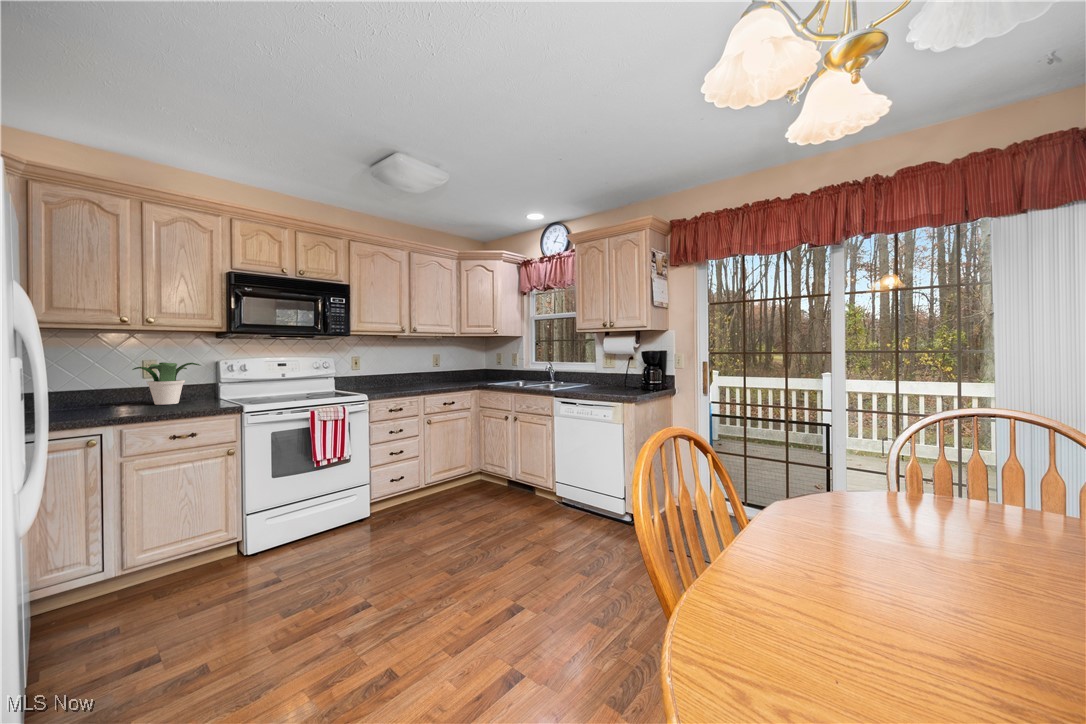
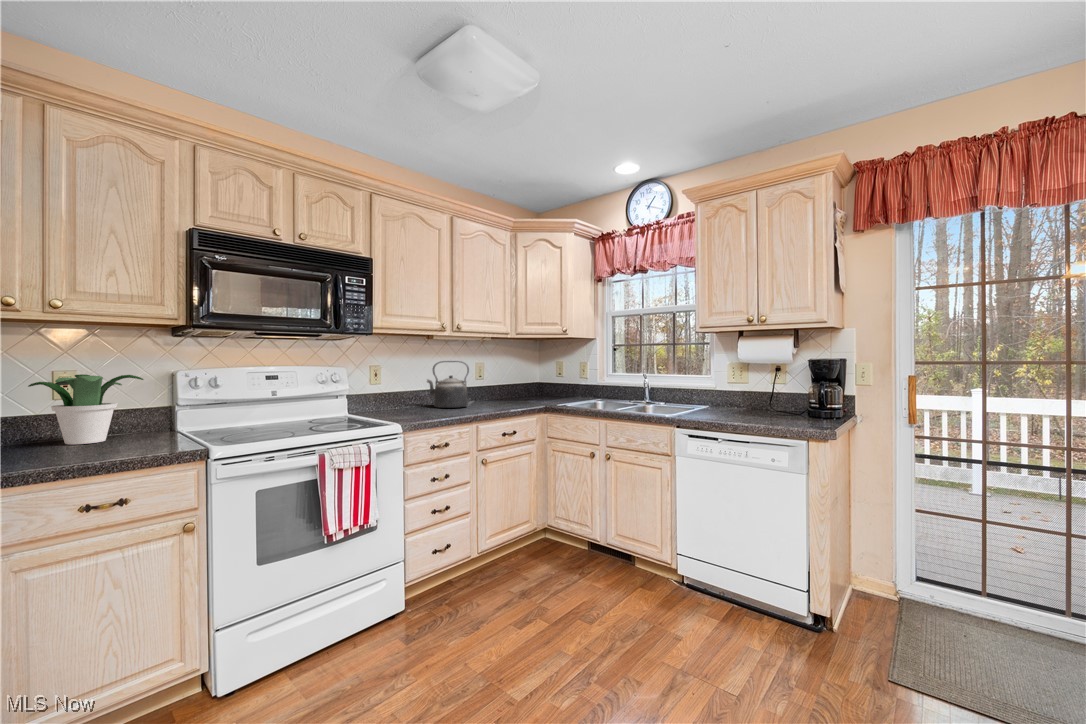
kettle: none [396,353,426,386] -> present [427,361,469,408]

